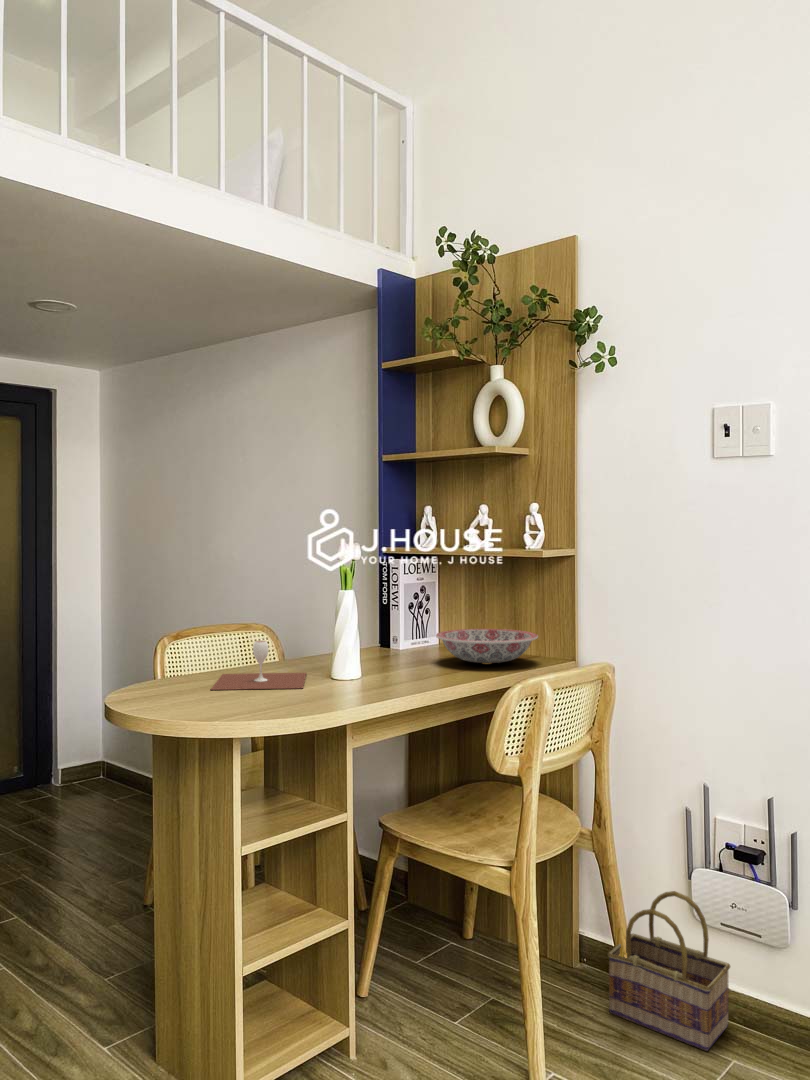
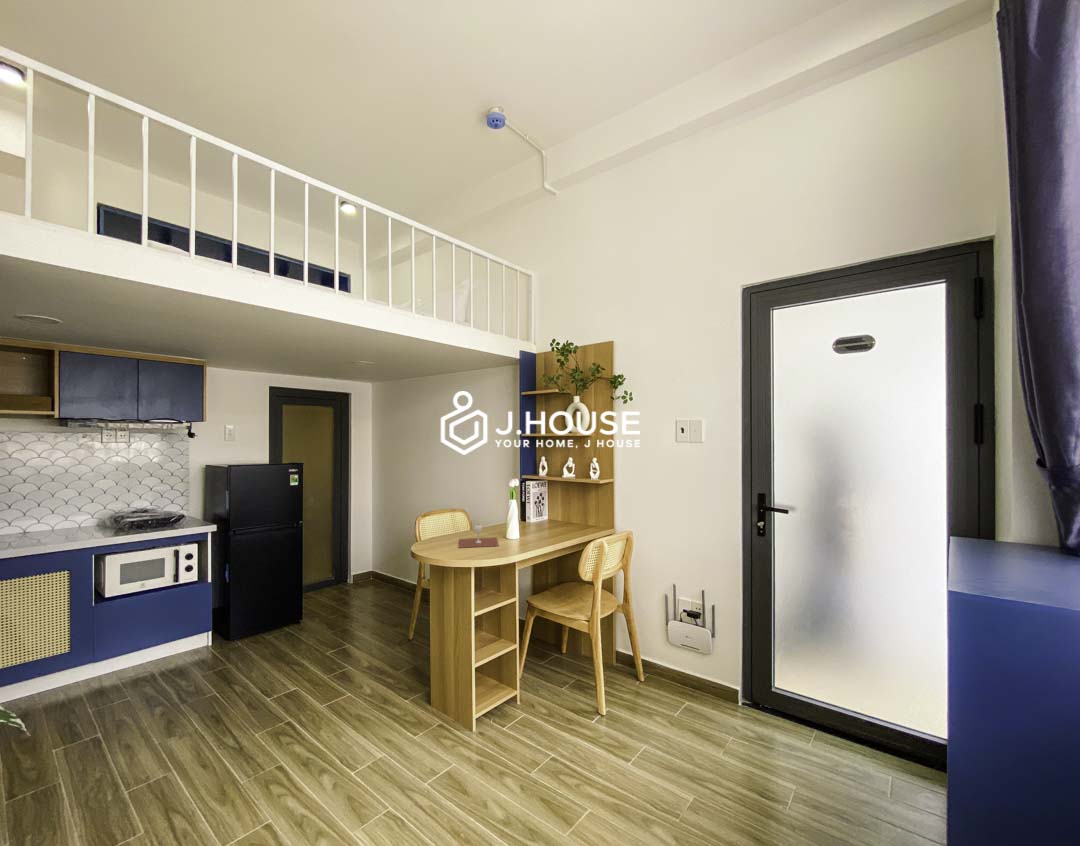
ceramic bowl: present [436,629,538,664] -> none [552,514,598,530]
basket: present [608,891,730,1051] -> none [631,630,684,700]

